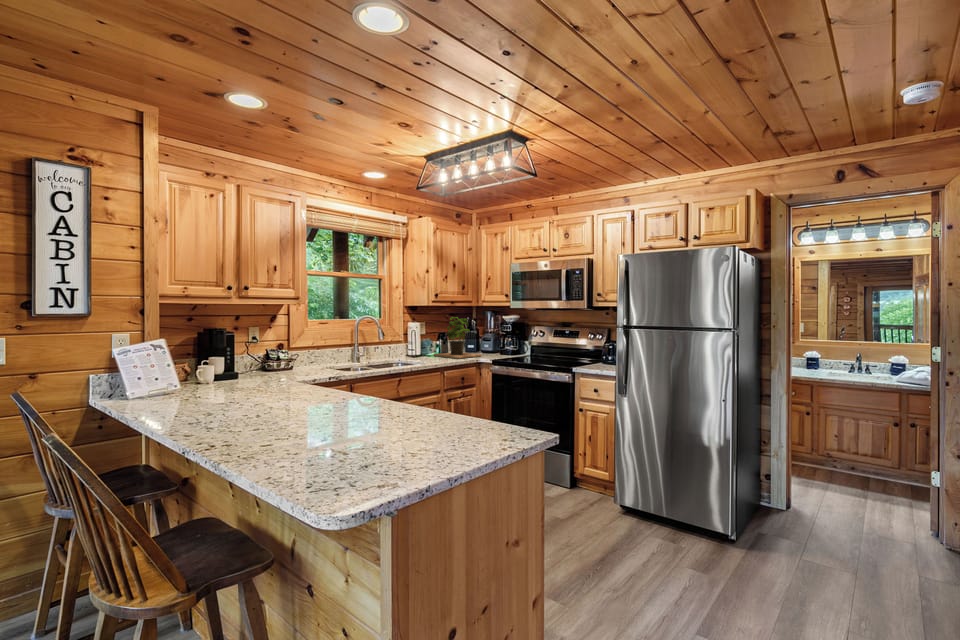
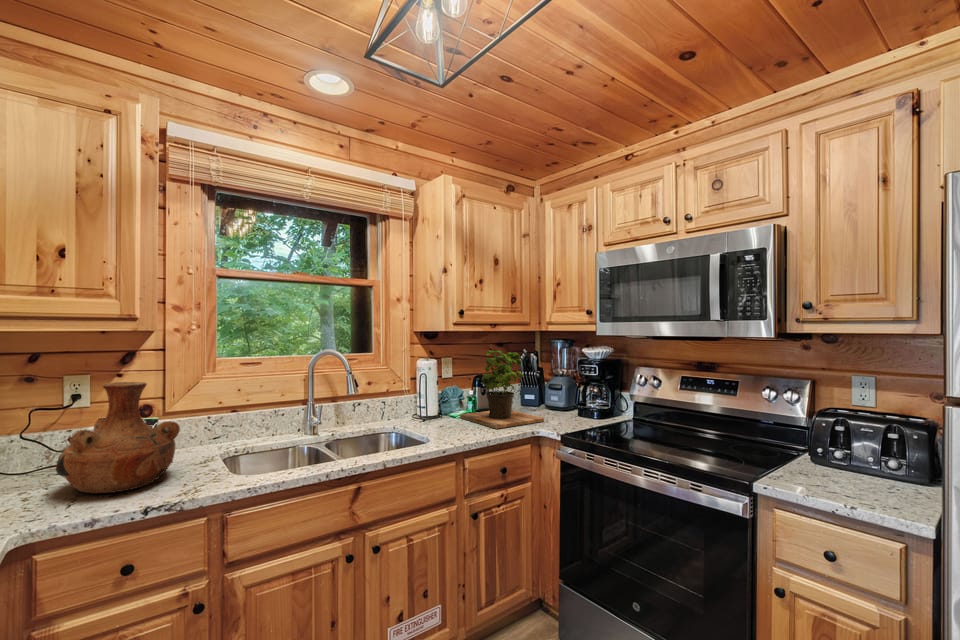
vase: none [277,328,322,375] -> present [56,382,180,493]

